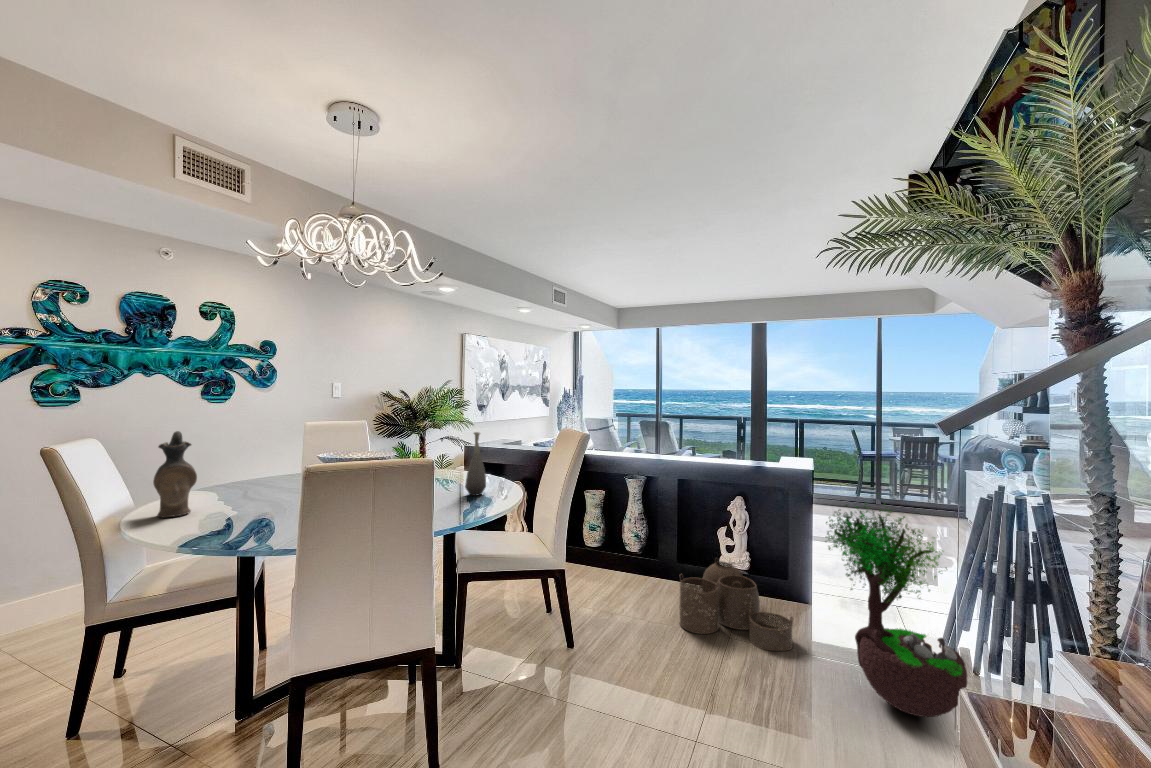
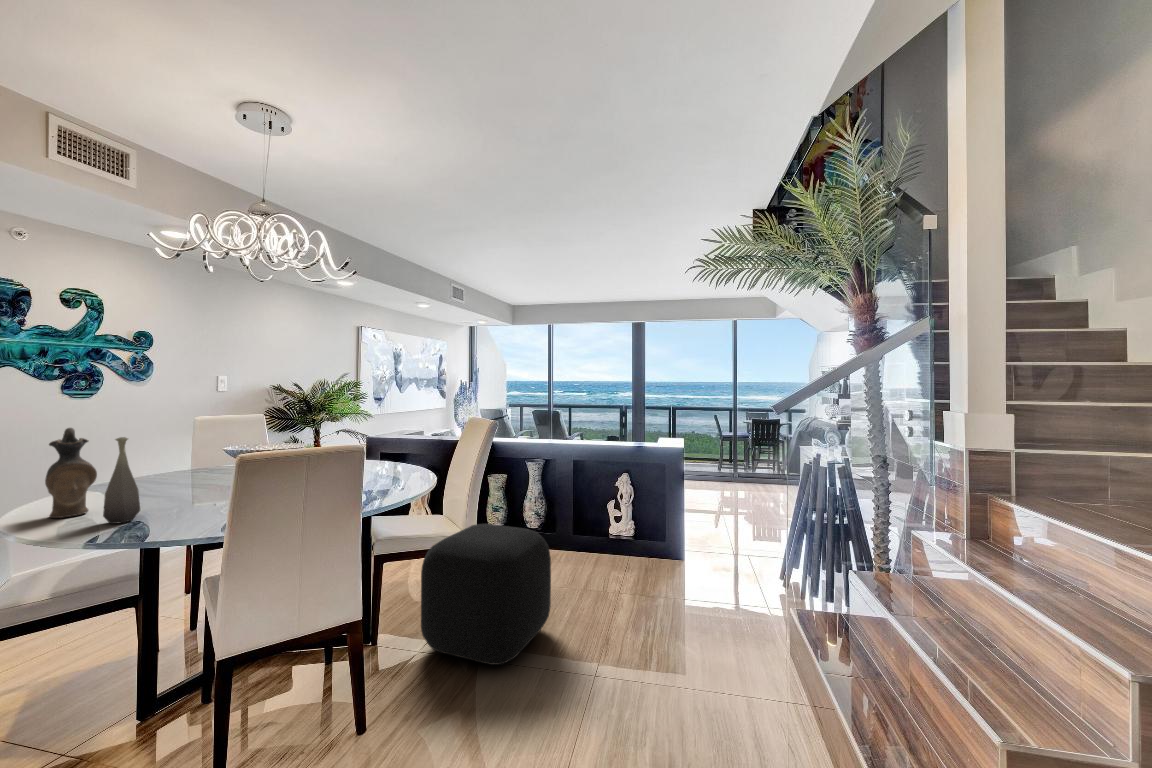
bottle: present [465,432,486,496] -> present [103,437,140,524]
potted tree: present [826,494,967,717] -> none [694,462,793,630]
ottoman: none [497,548,643,716] -> present [421,524,551,665]
woven basket: present [679,561,793,651] -> none [578,526,670,597]

